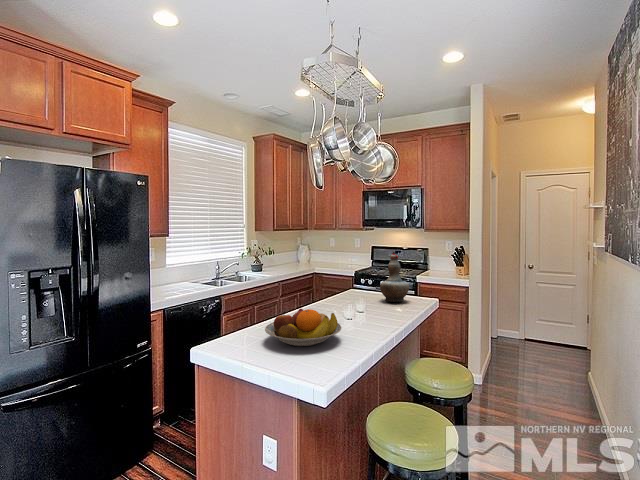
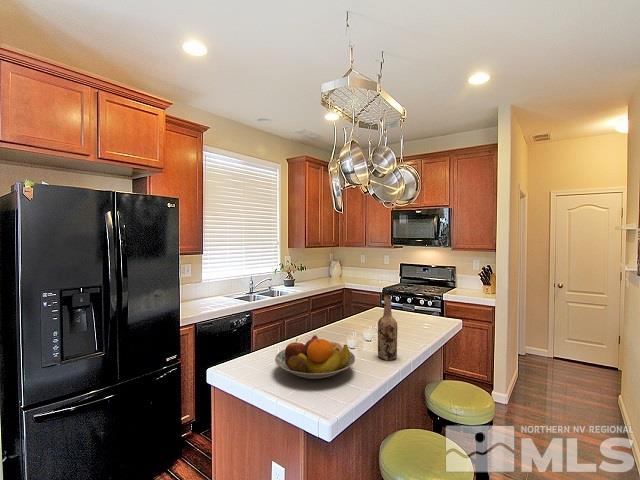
decorative vase: present [380,250,409,302] -> none [402,272,433,326]
wine bottle: none [360,268,379,329] -> present [378,295,398,360]

